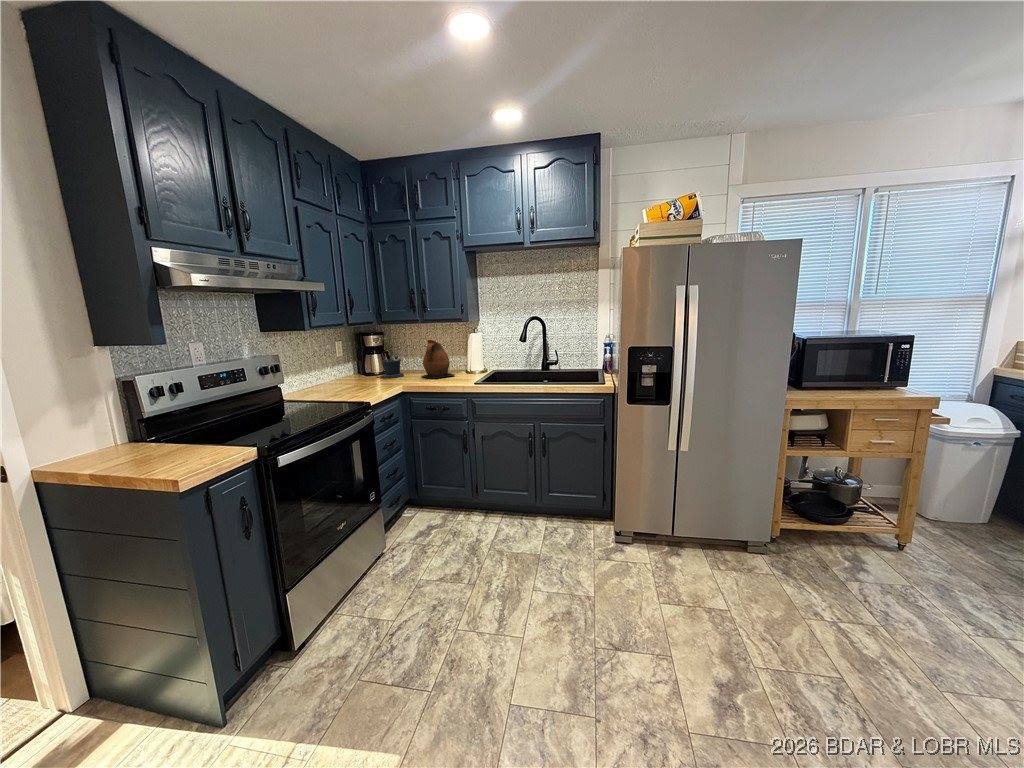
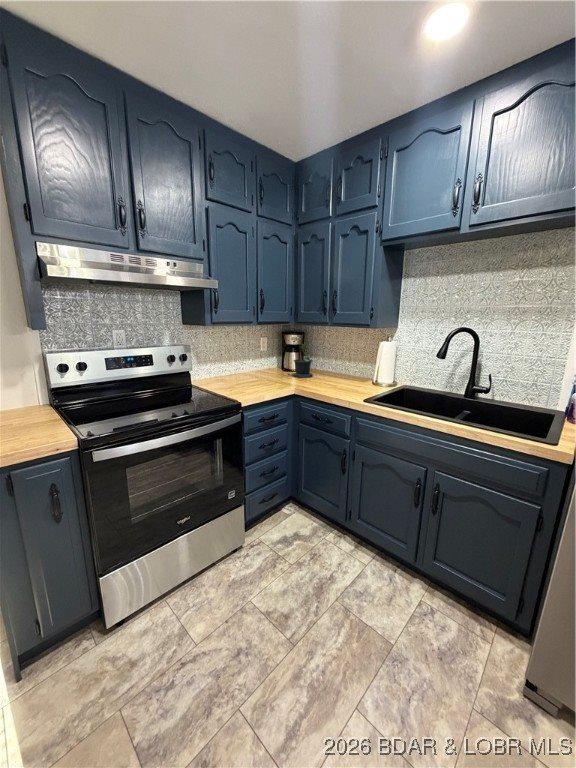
ceramic pitcher: present [422,340,455,378] -> none [324,344,358,386]

